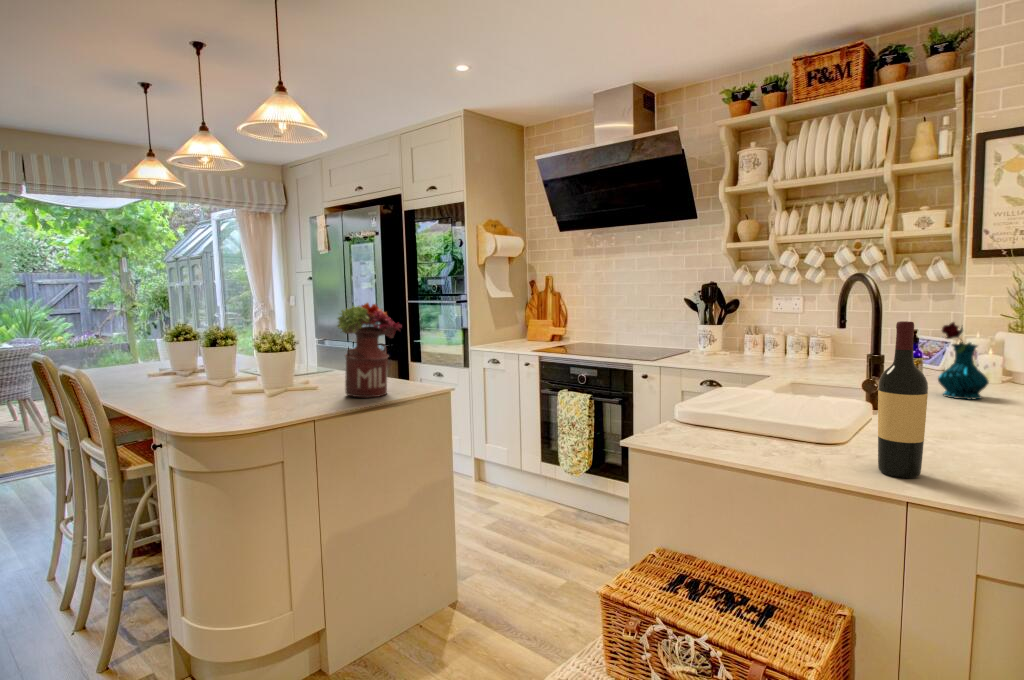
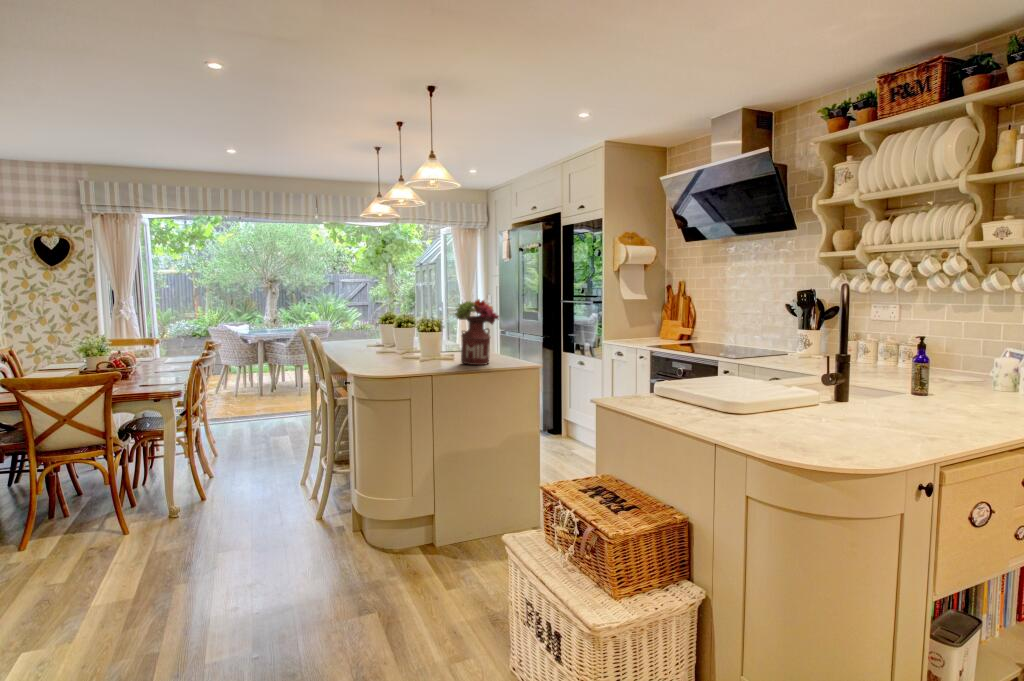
wine bottle: present [878,321,928,478] -> none [703,319,734,429]
vase: present [938,322,989,400] -> none [934,330,982,405]

